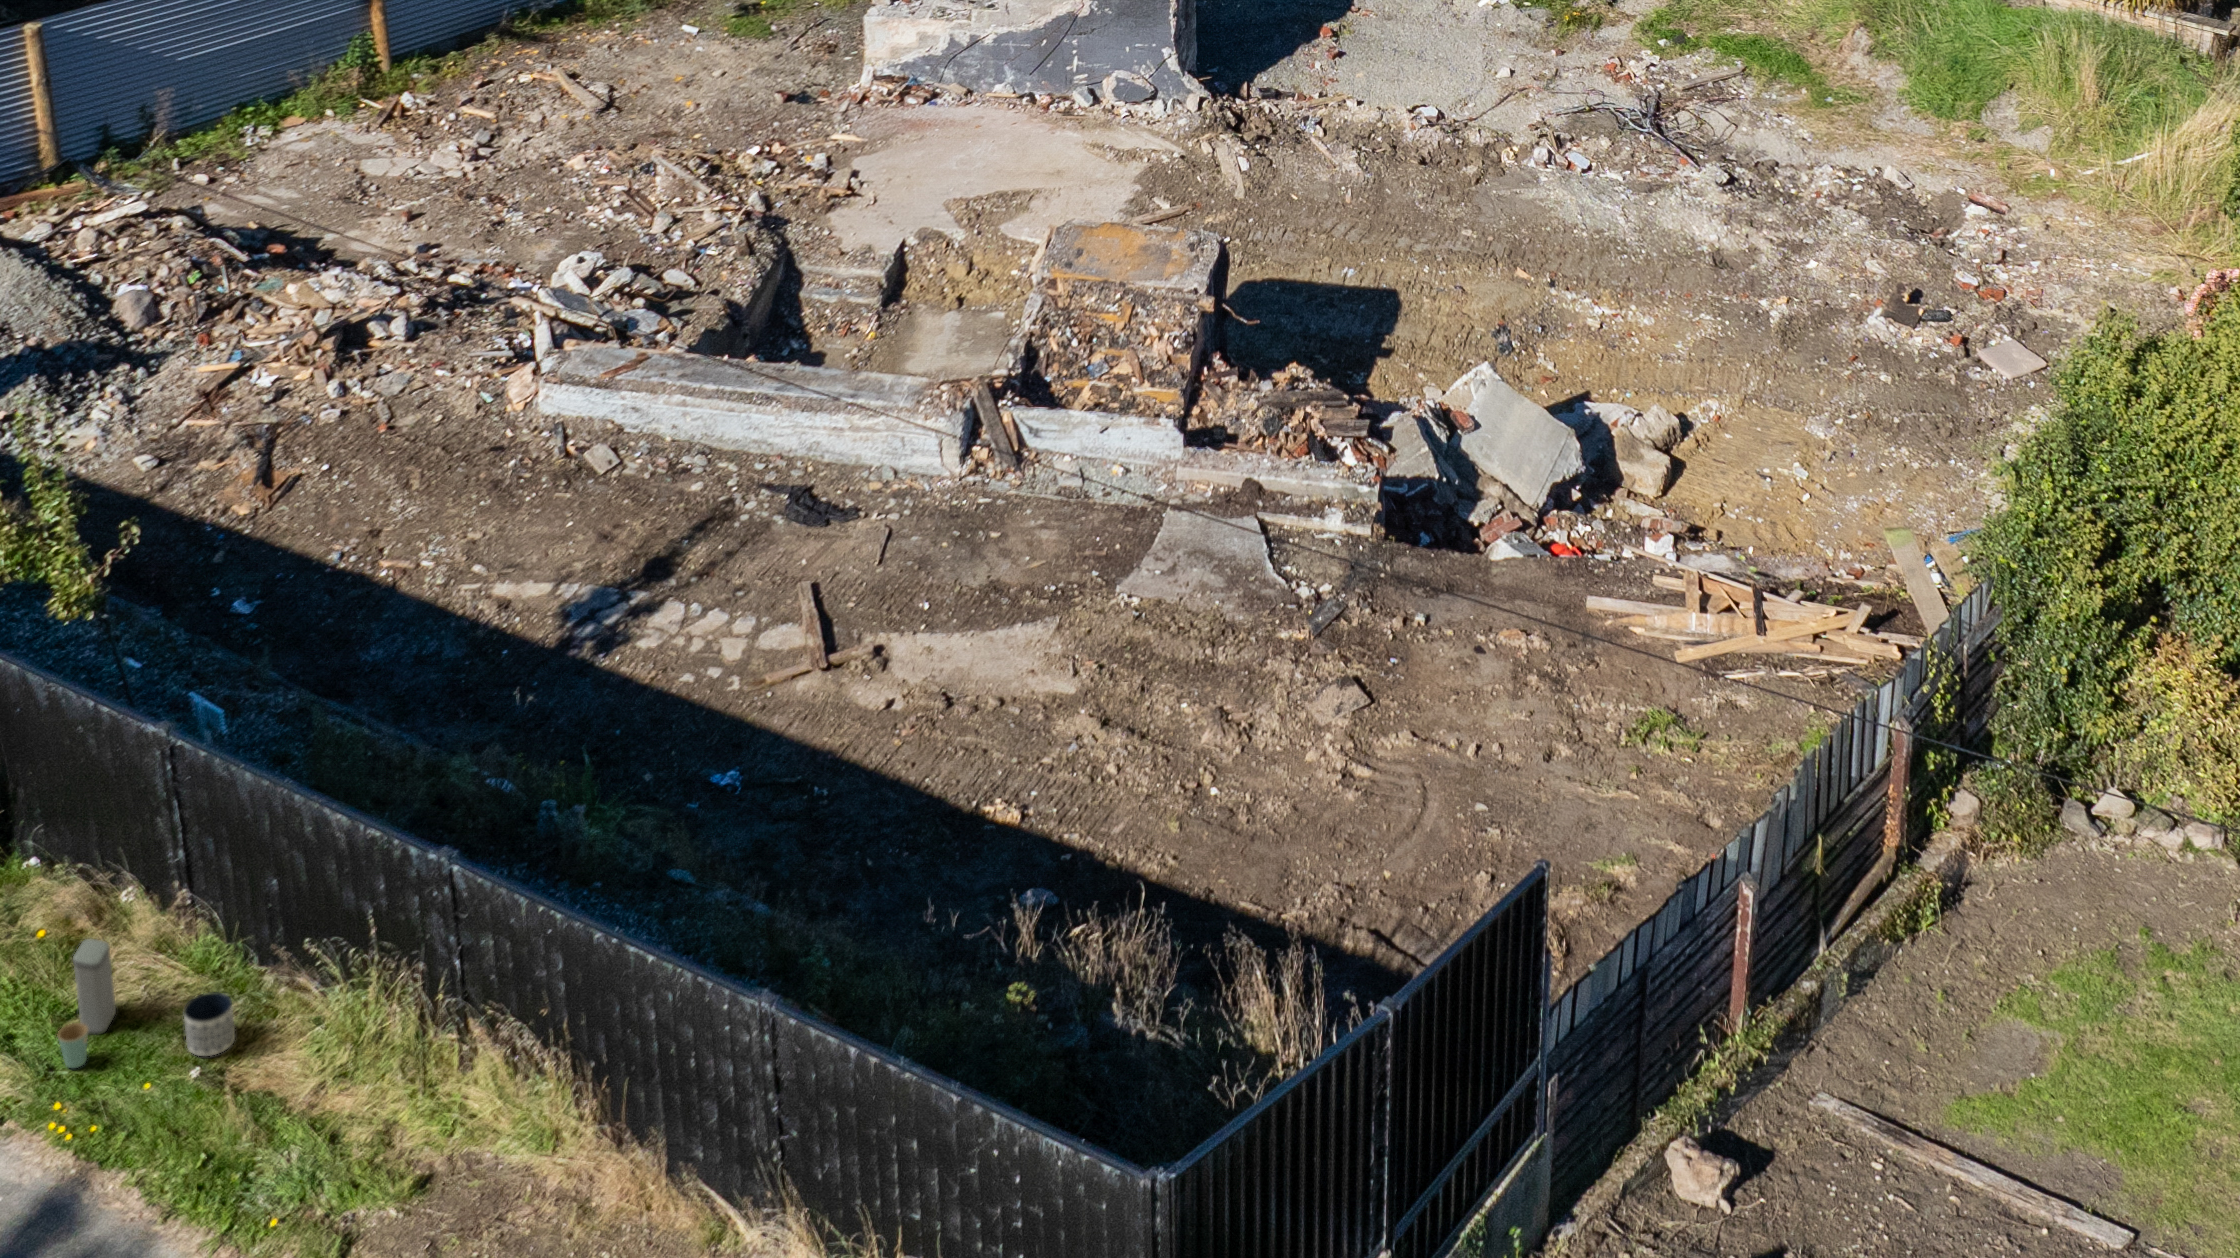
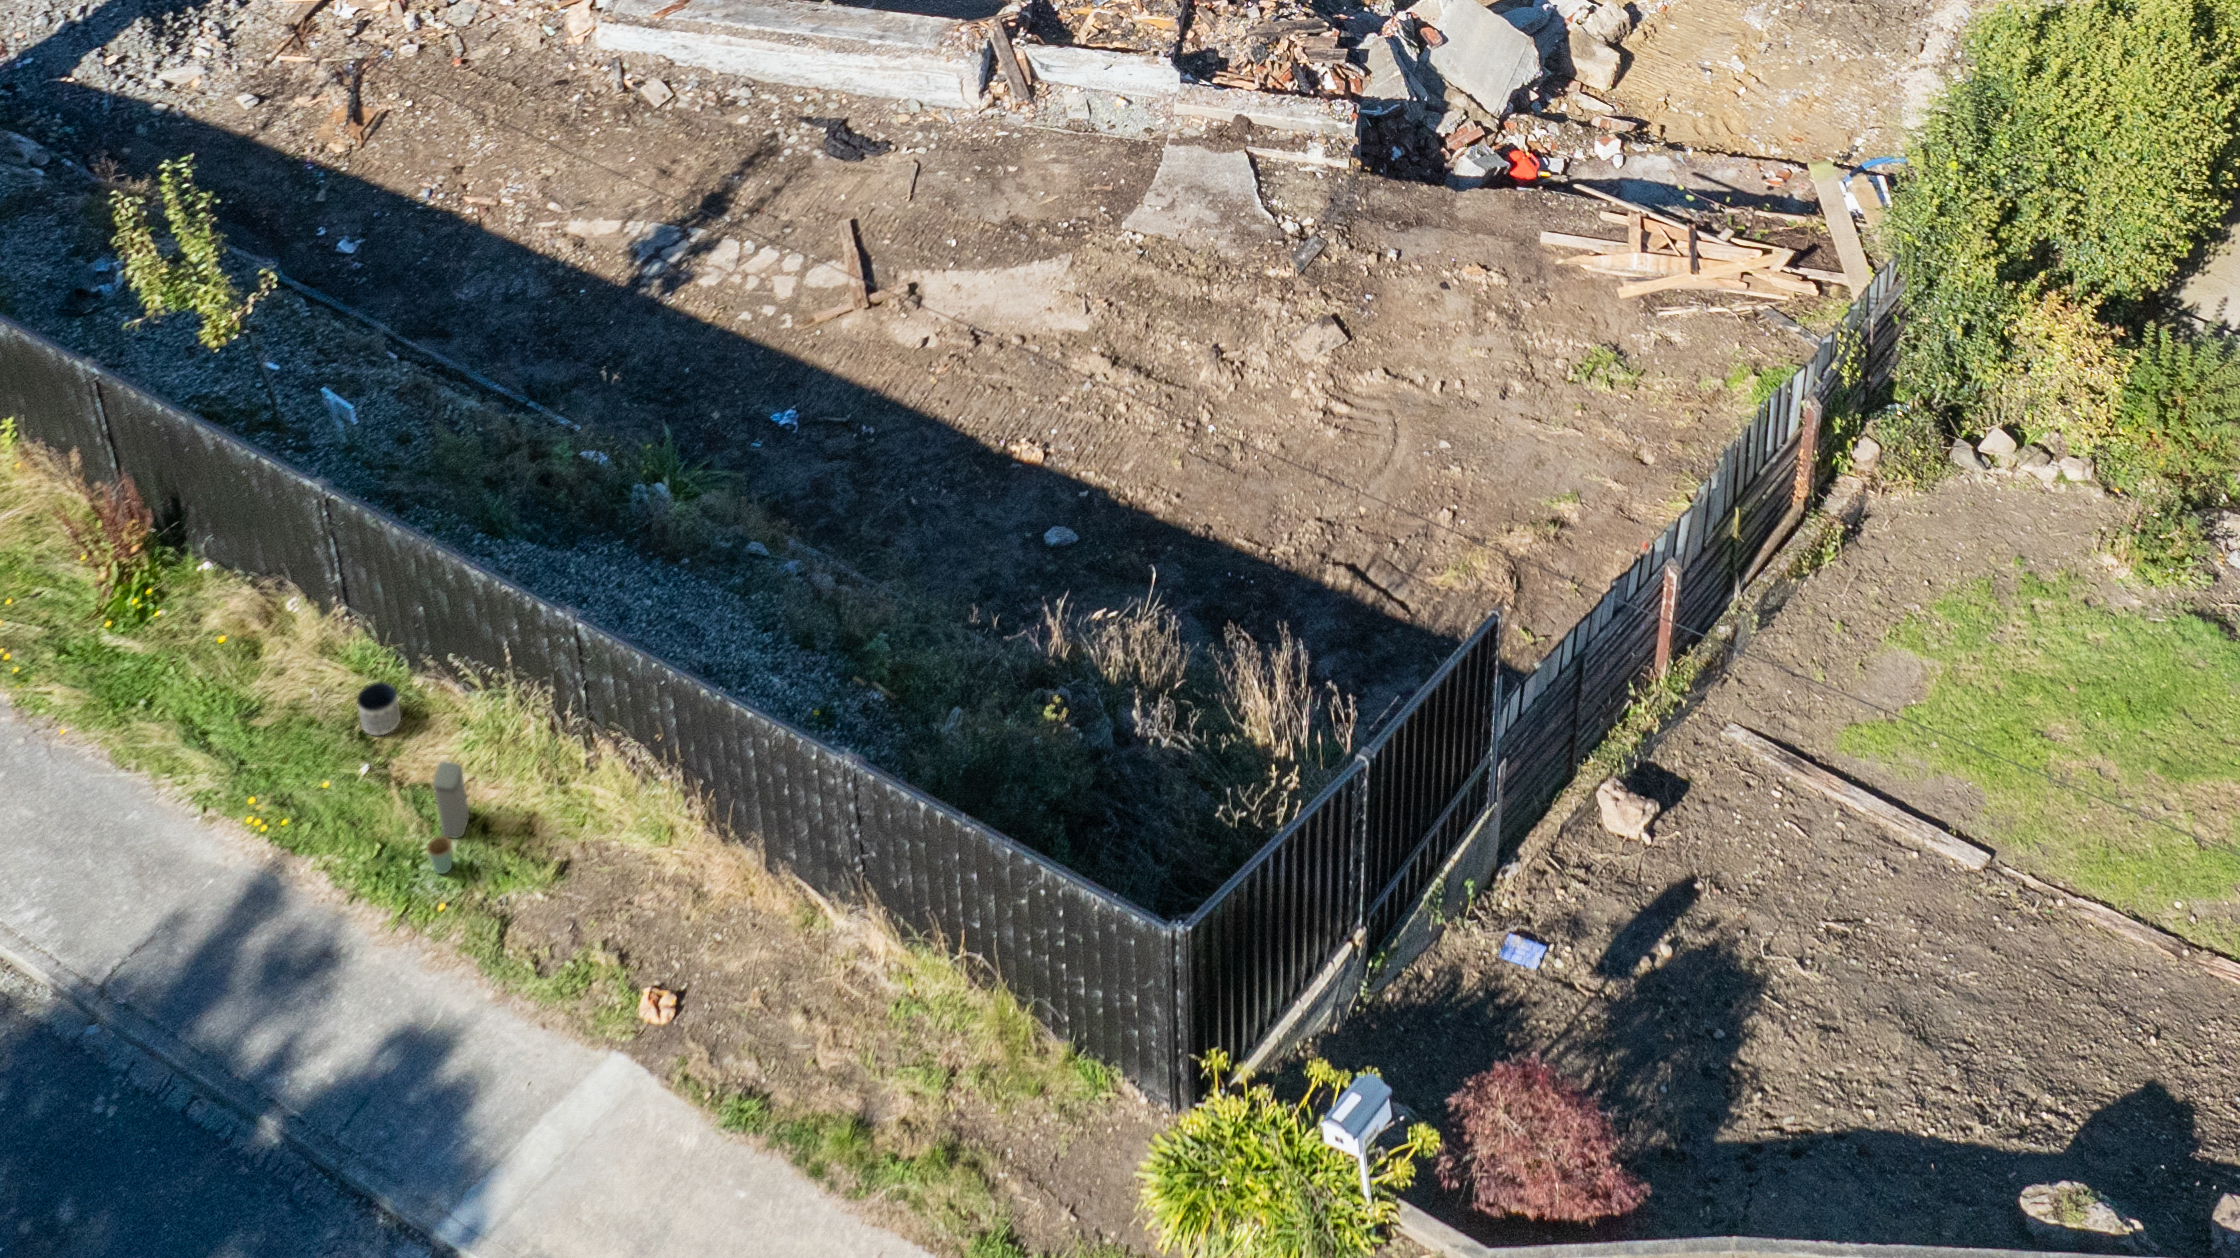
trash can: present [58,939,116,1068] -> present [427,762,469,874]

